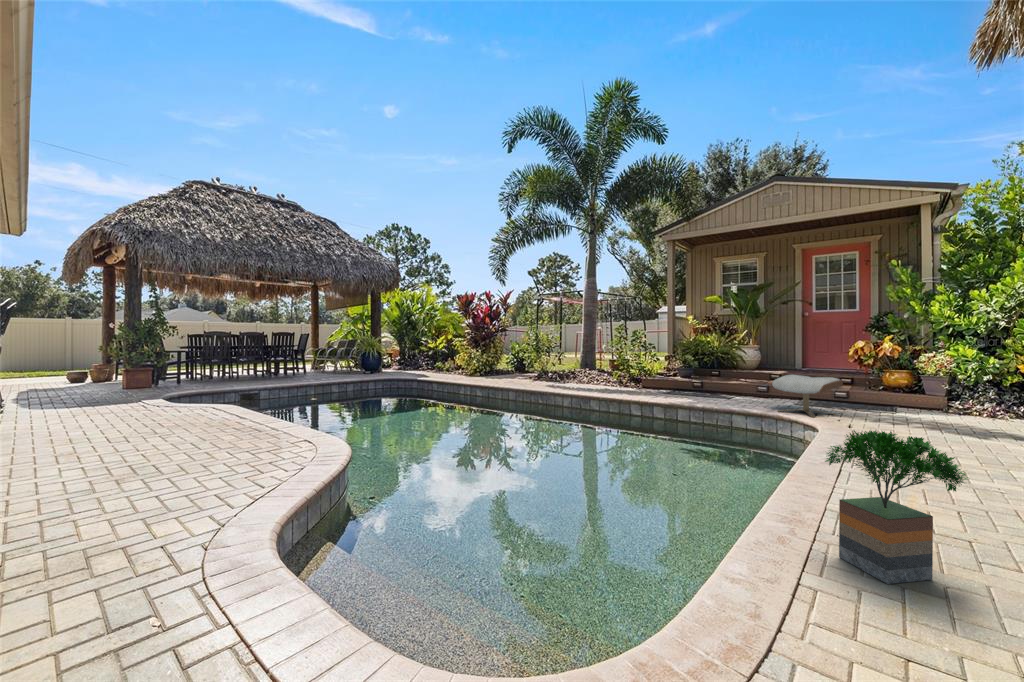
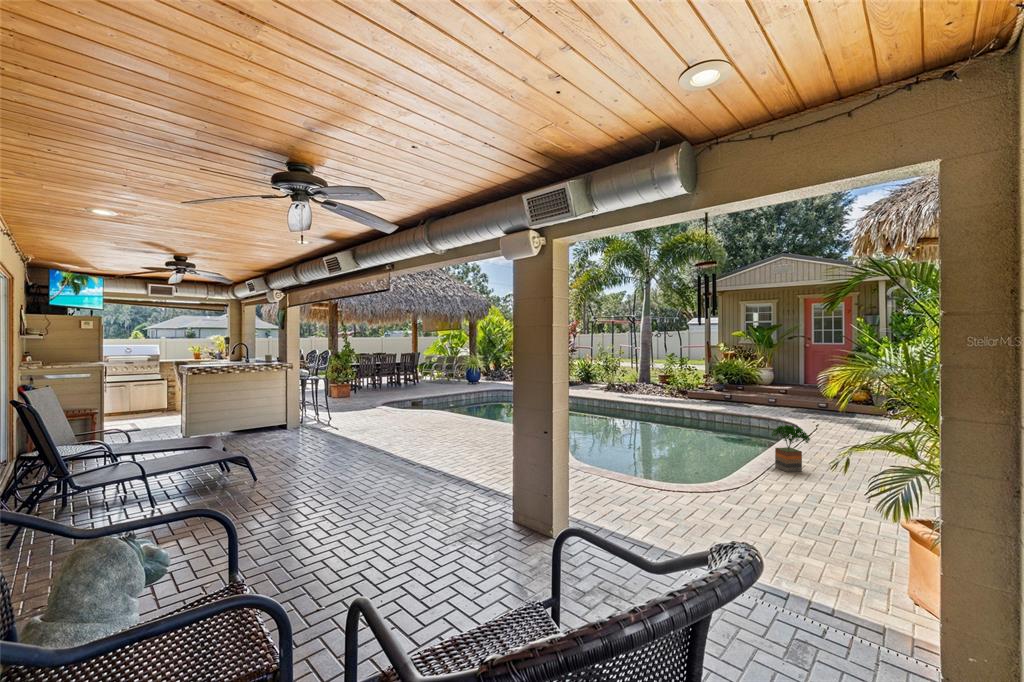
ottoman: present [772,375,843,417] -> none [774,393,816,420]

